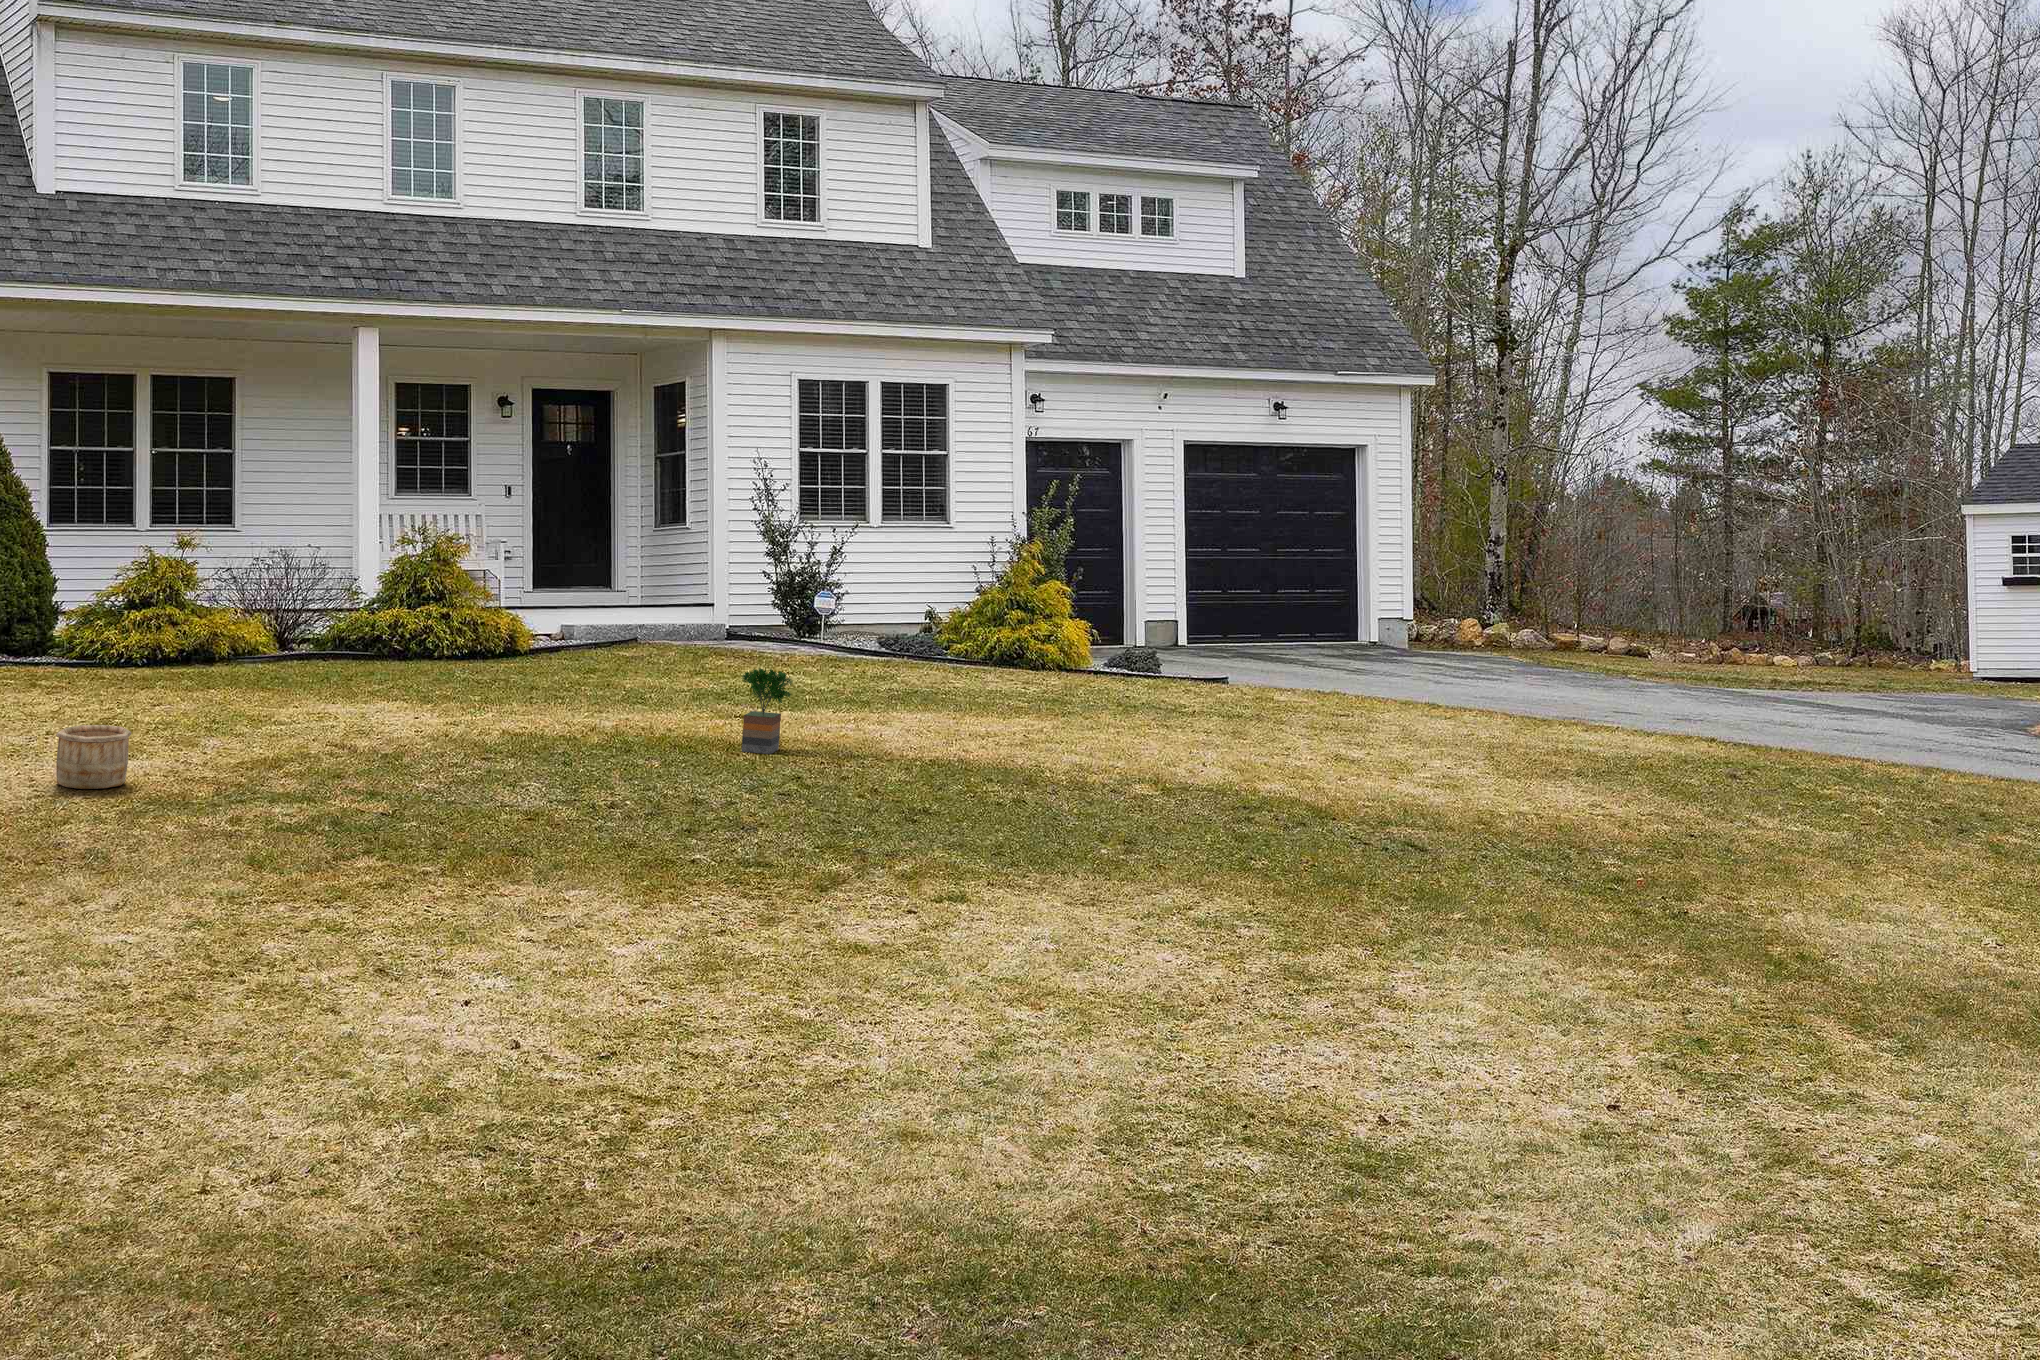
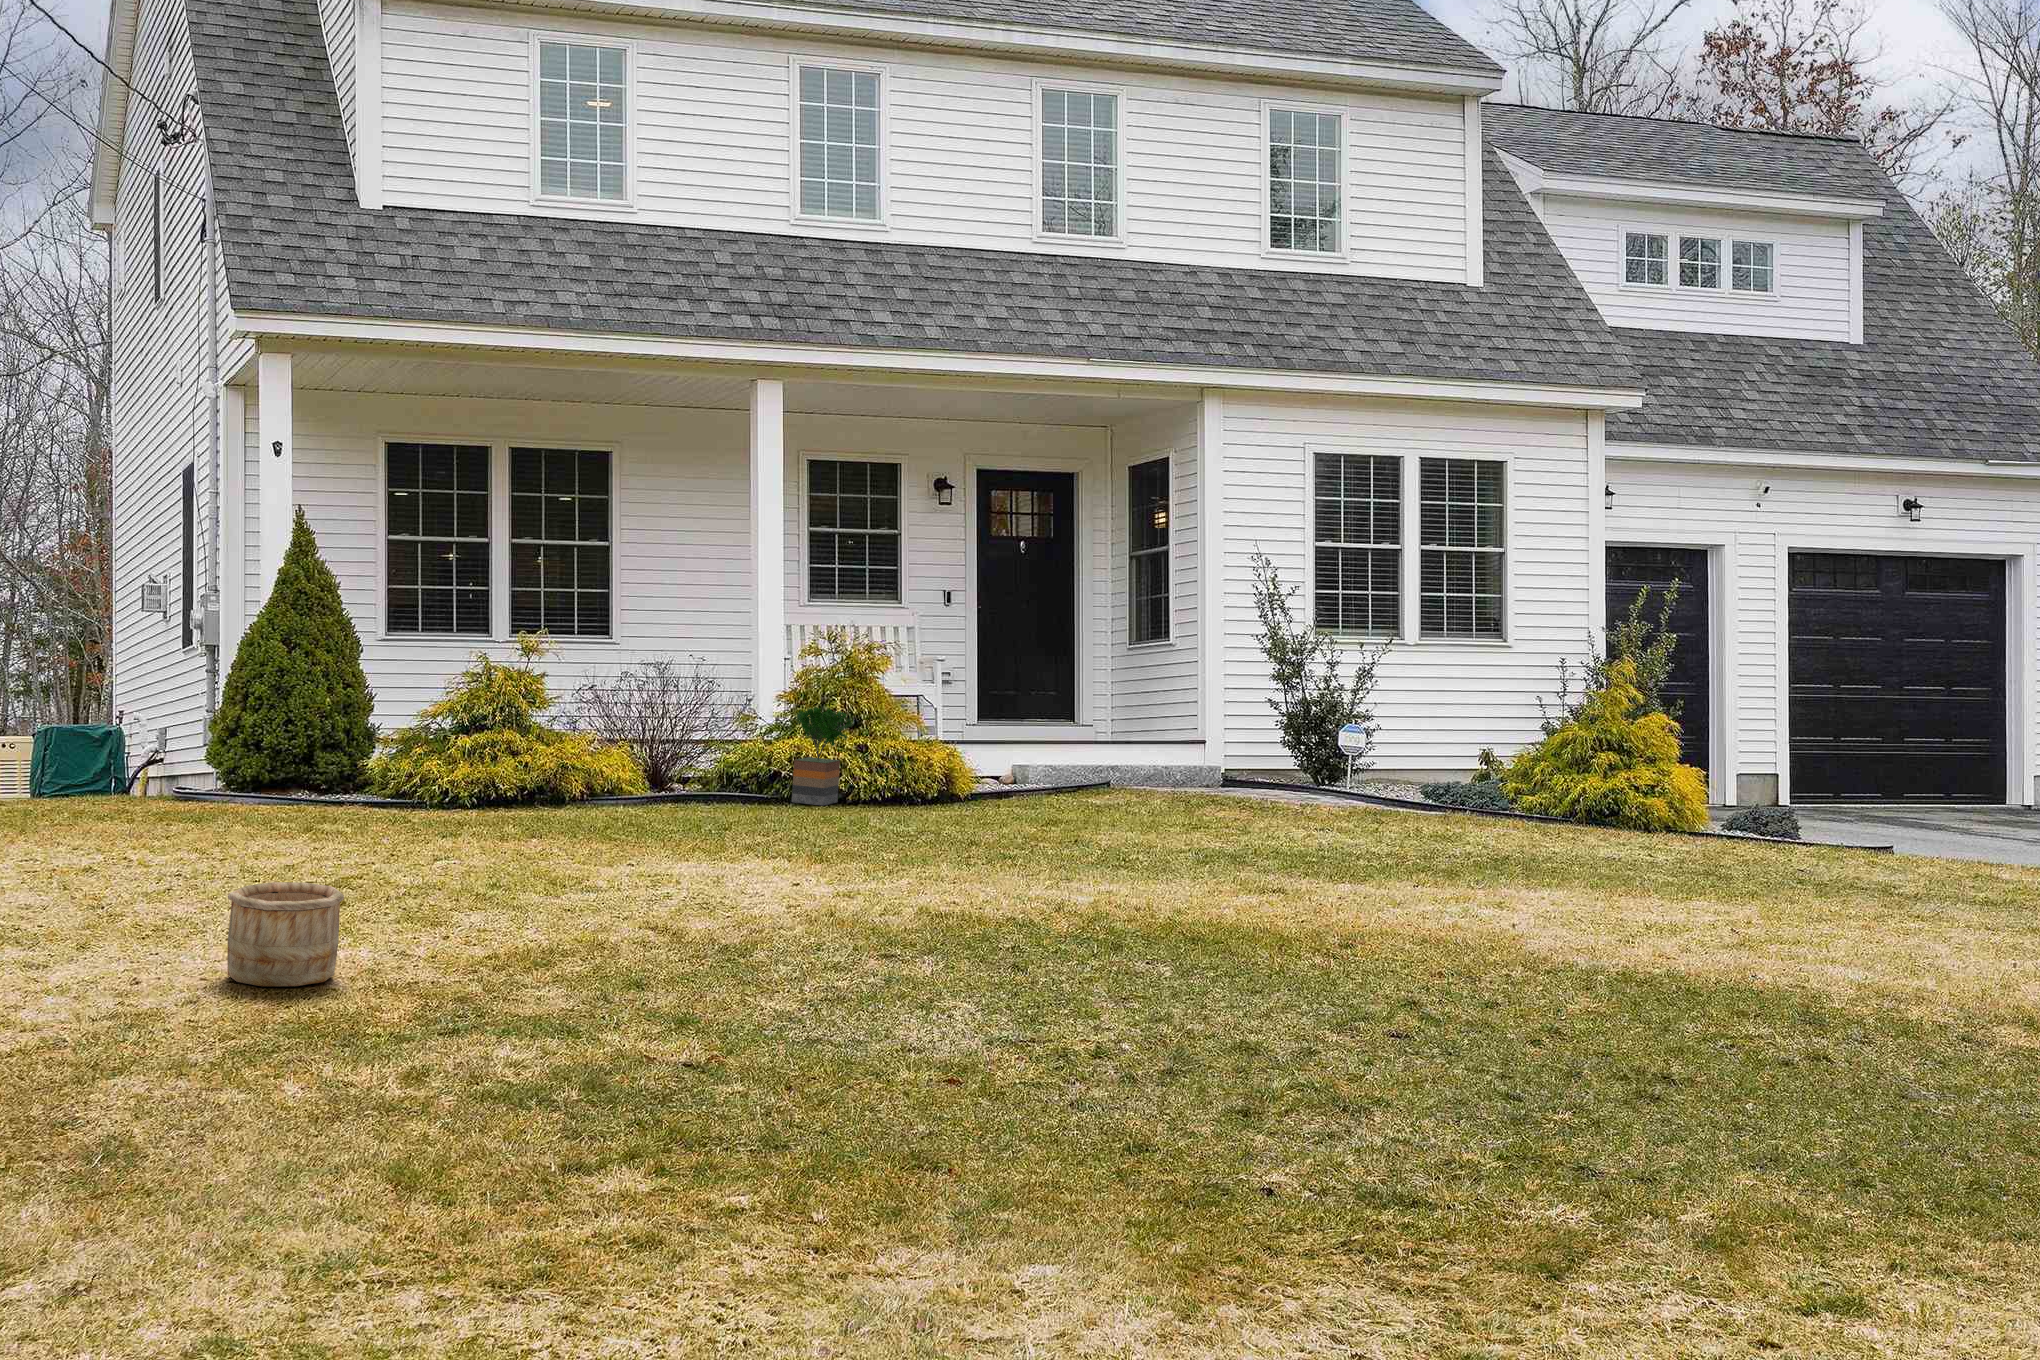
potted tree: present [742,668,793,754] -> present [792,707,853,806]

